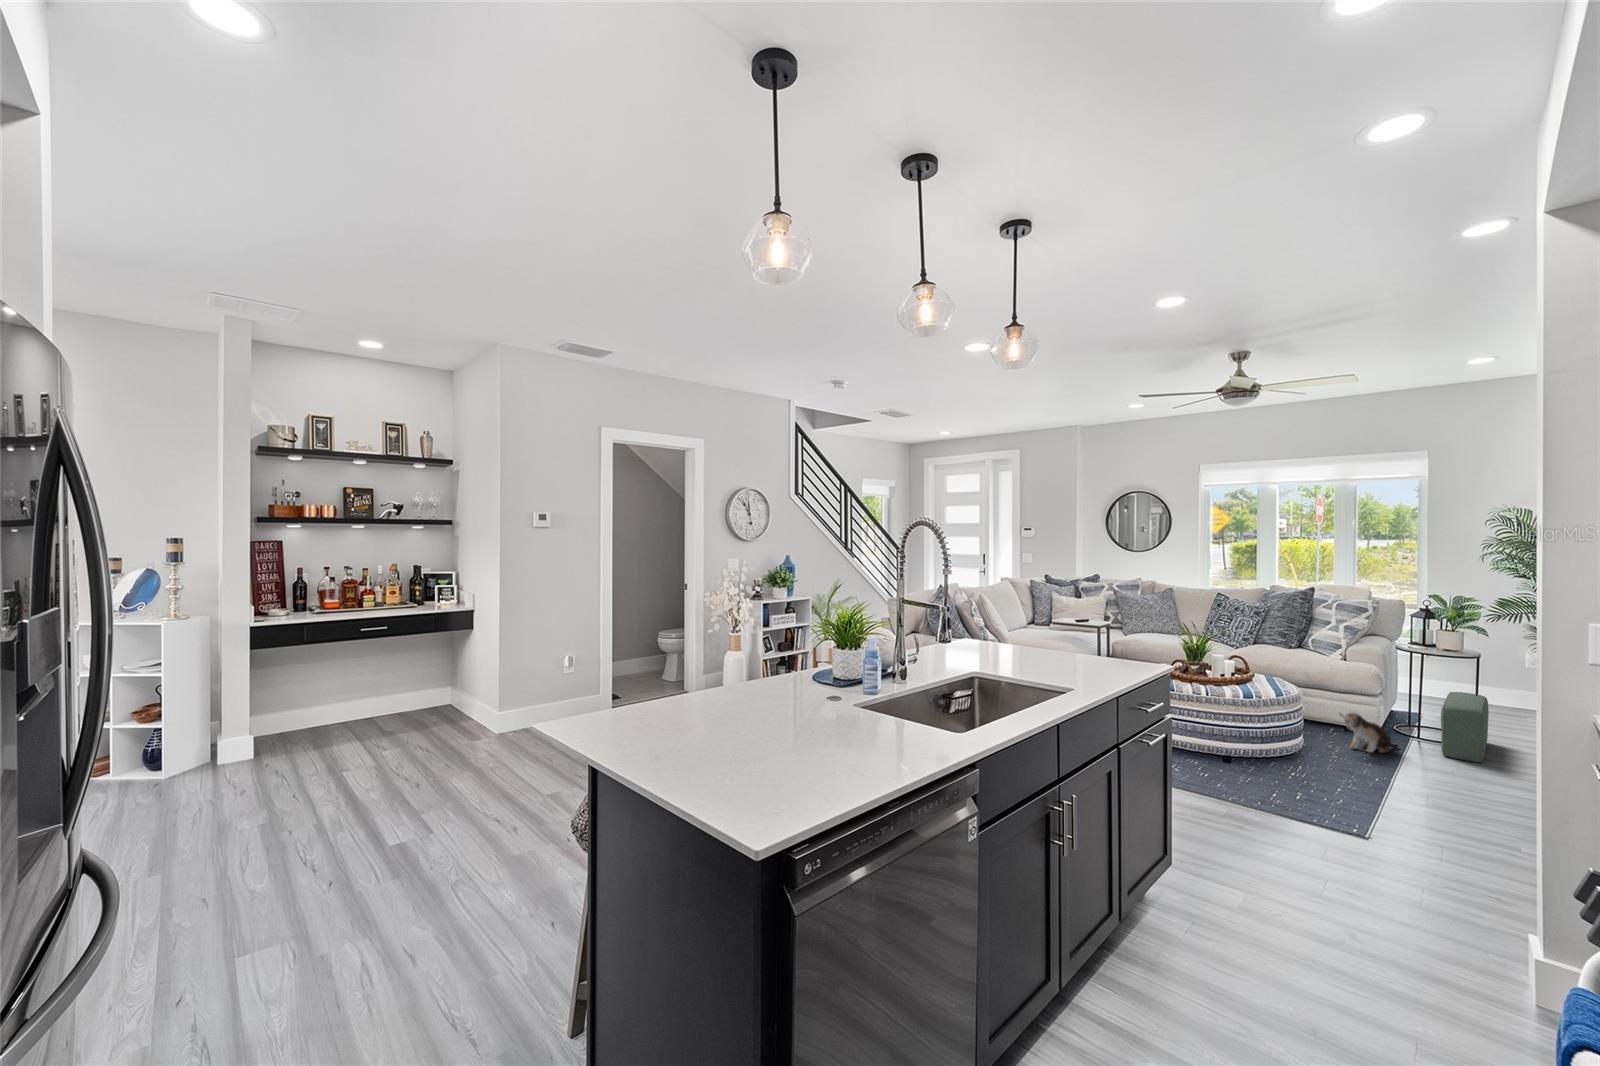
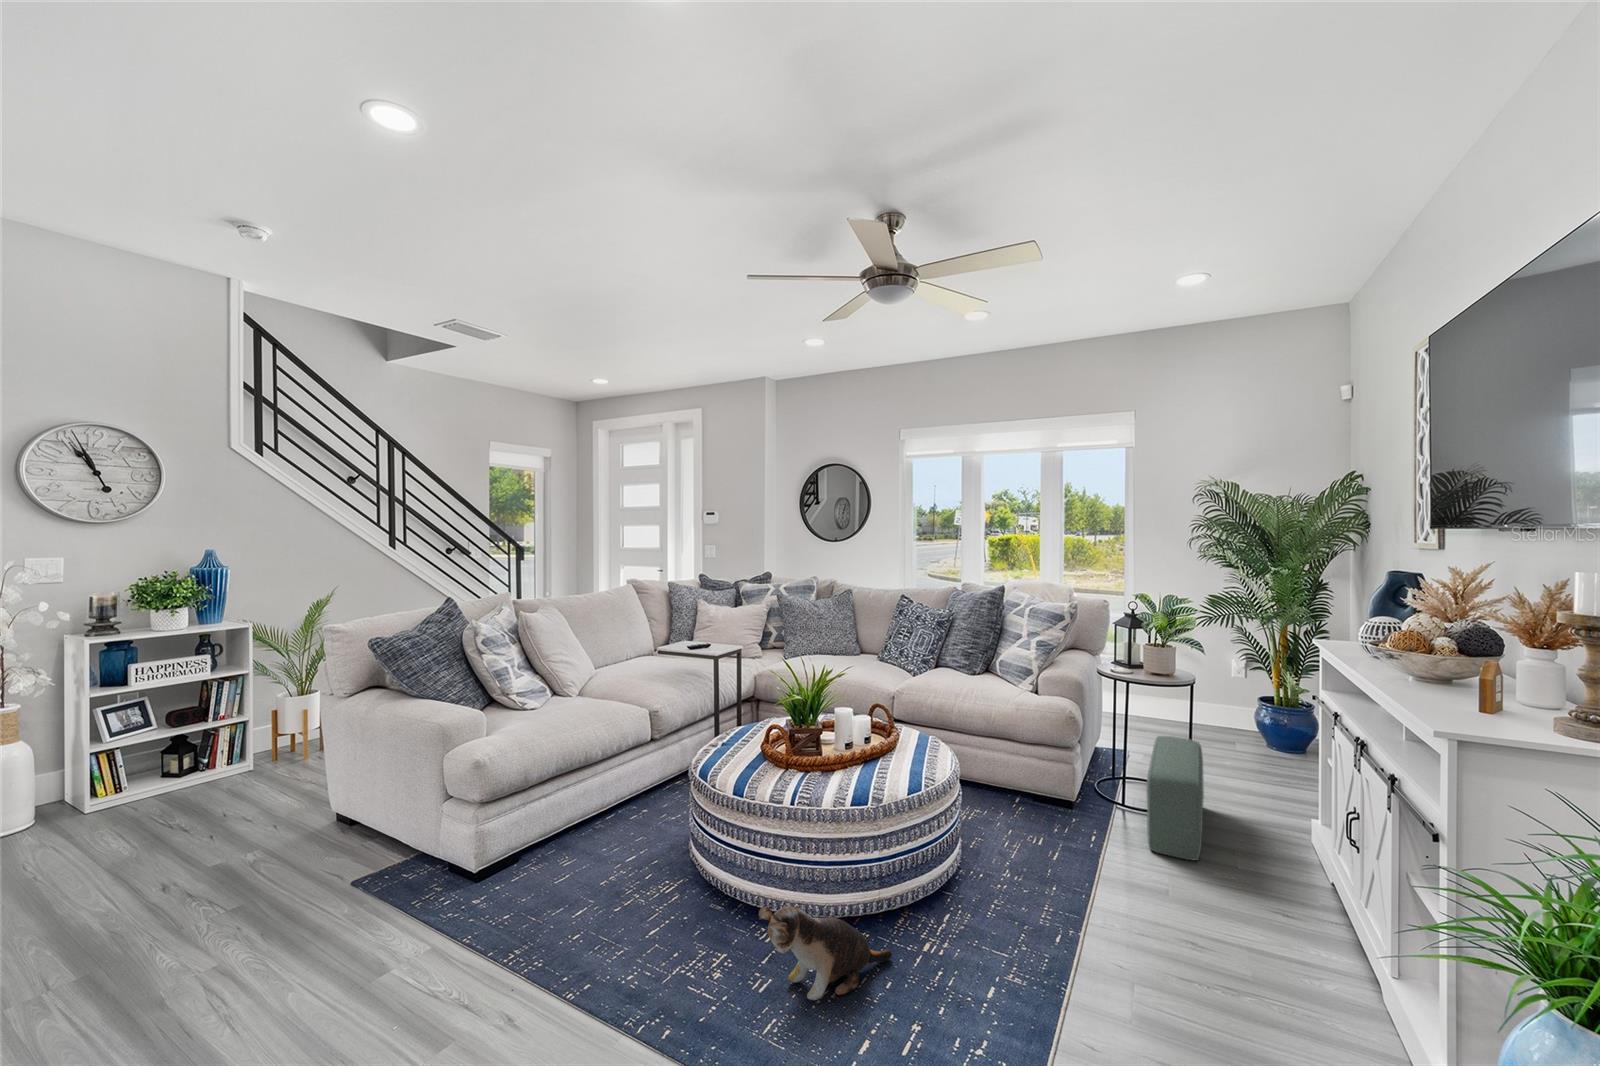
plush toy: present [1340,713,1399,753] -> present [759,906,892,1000]

